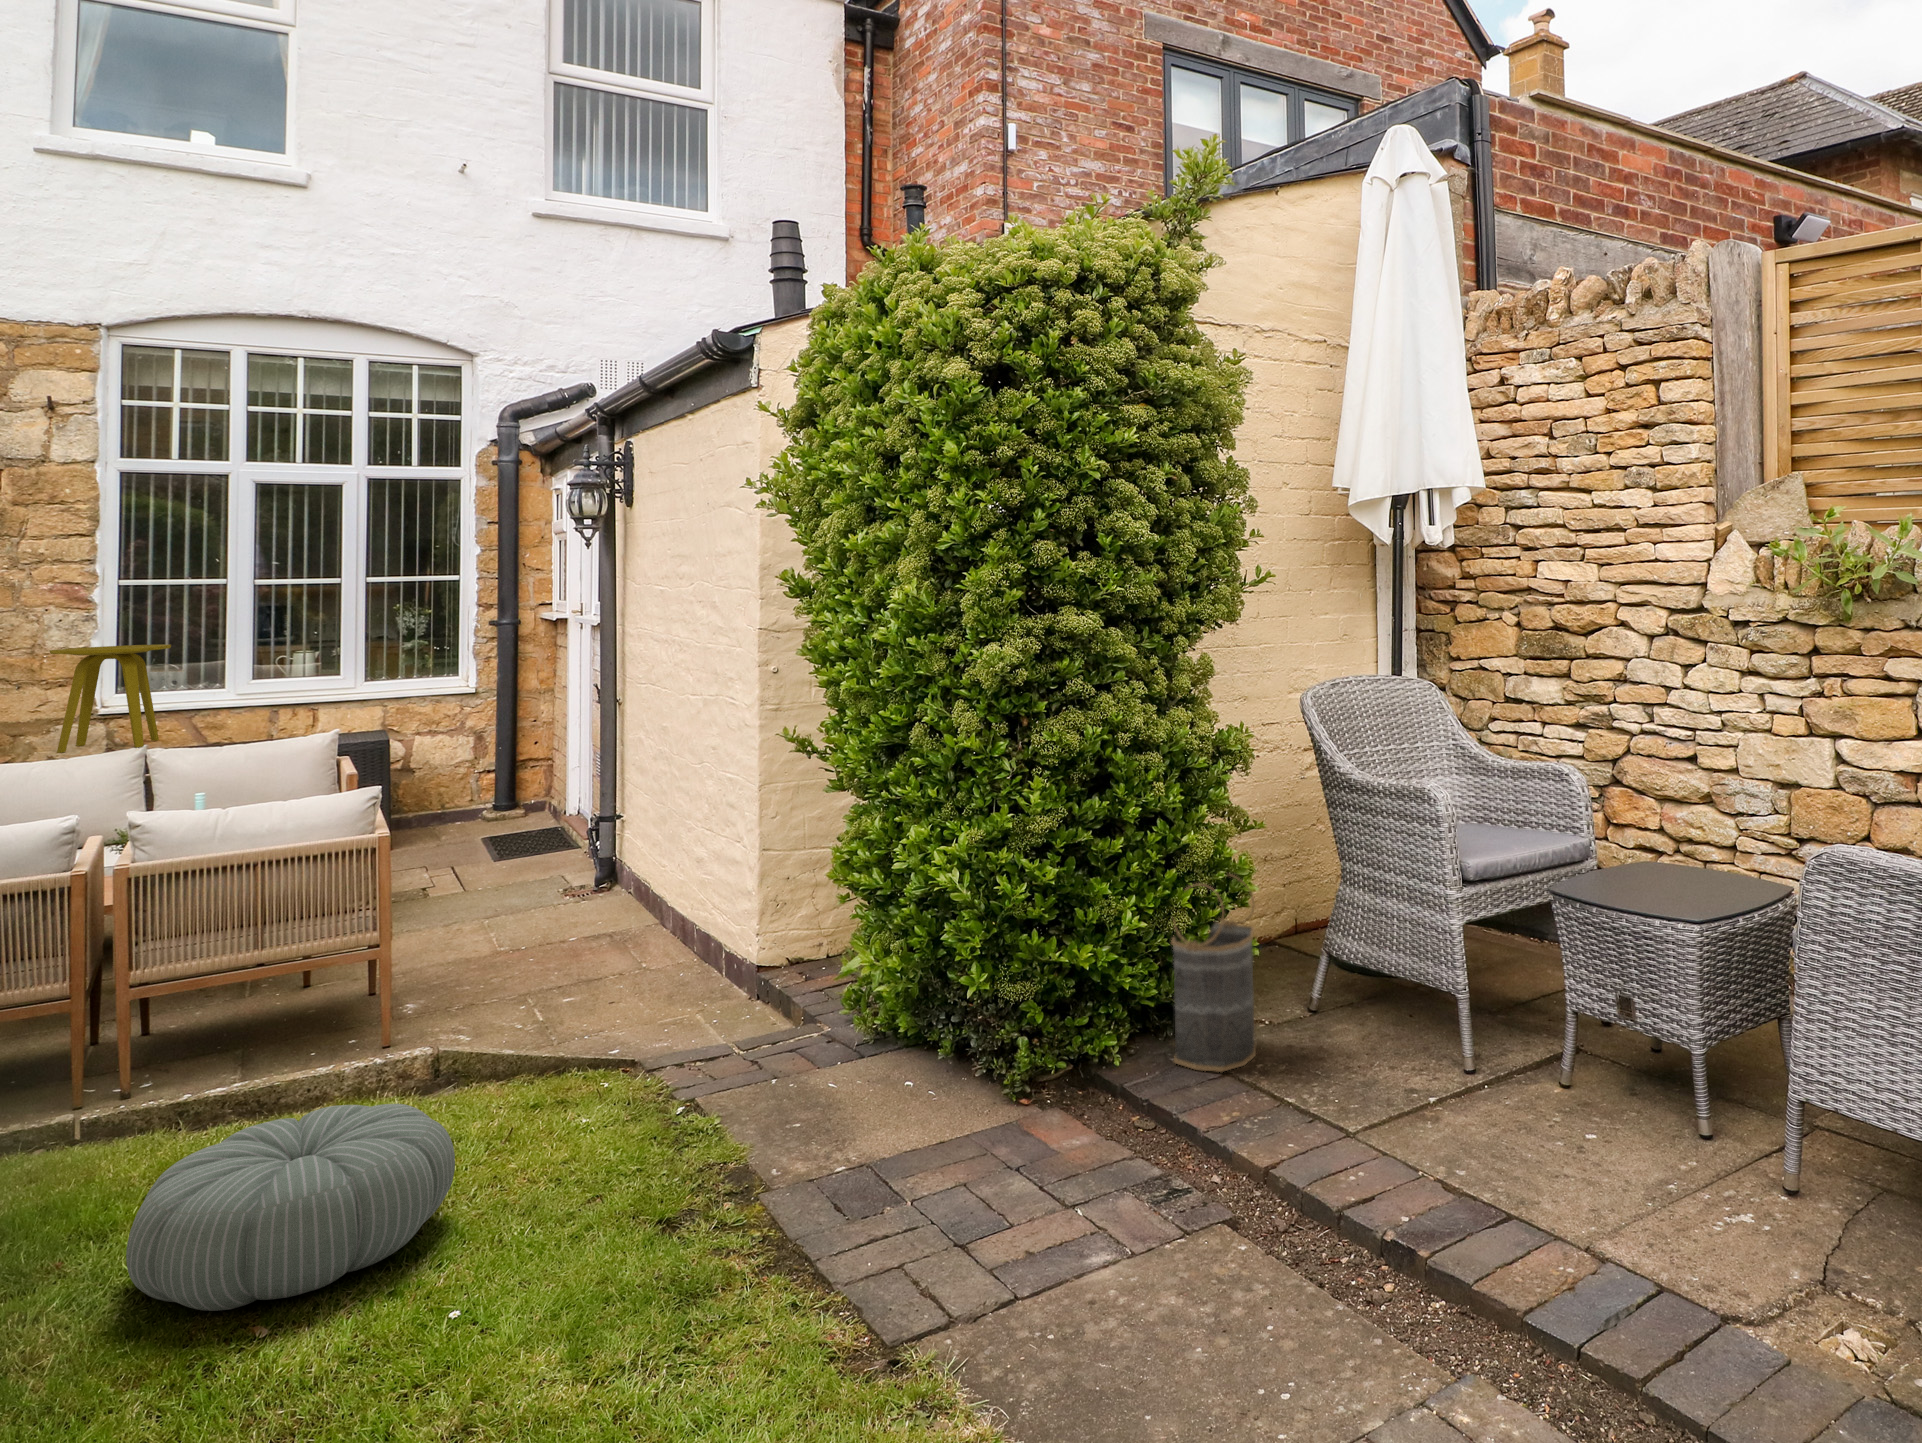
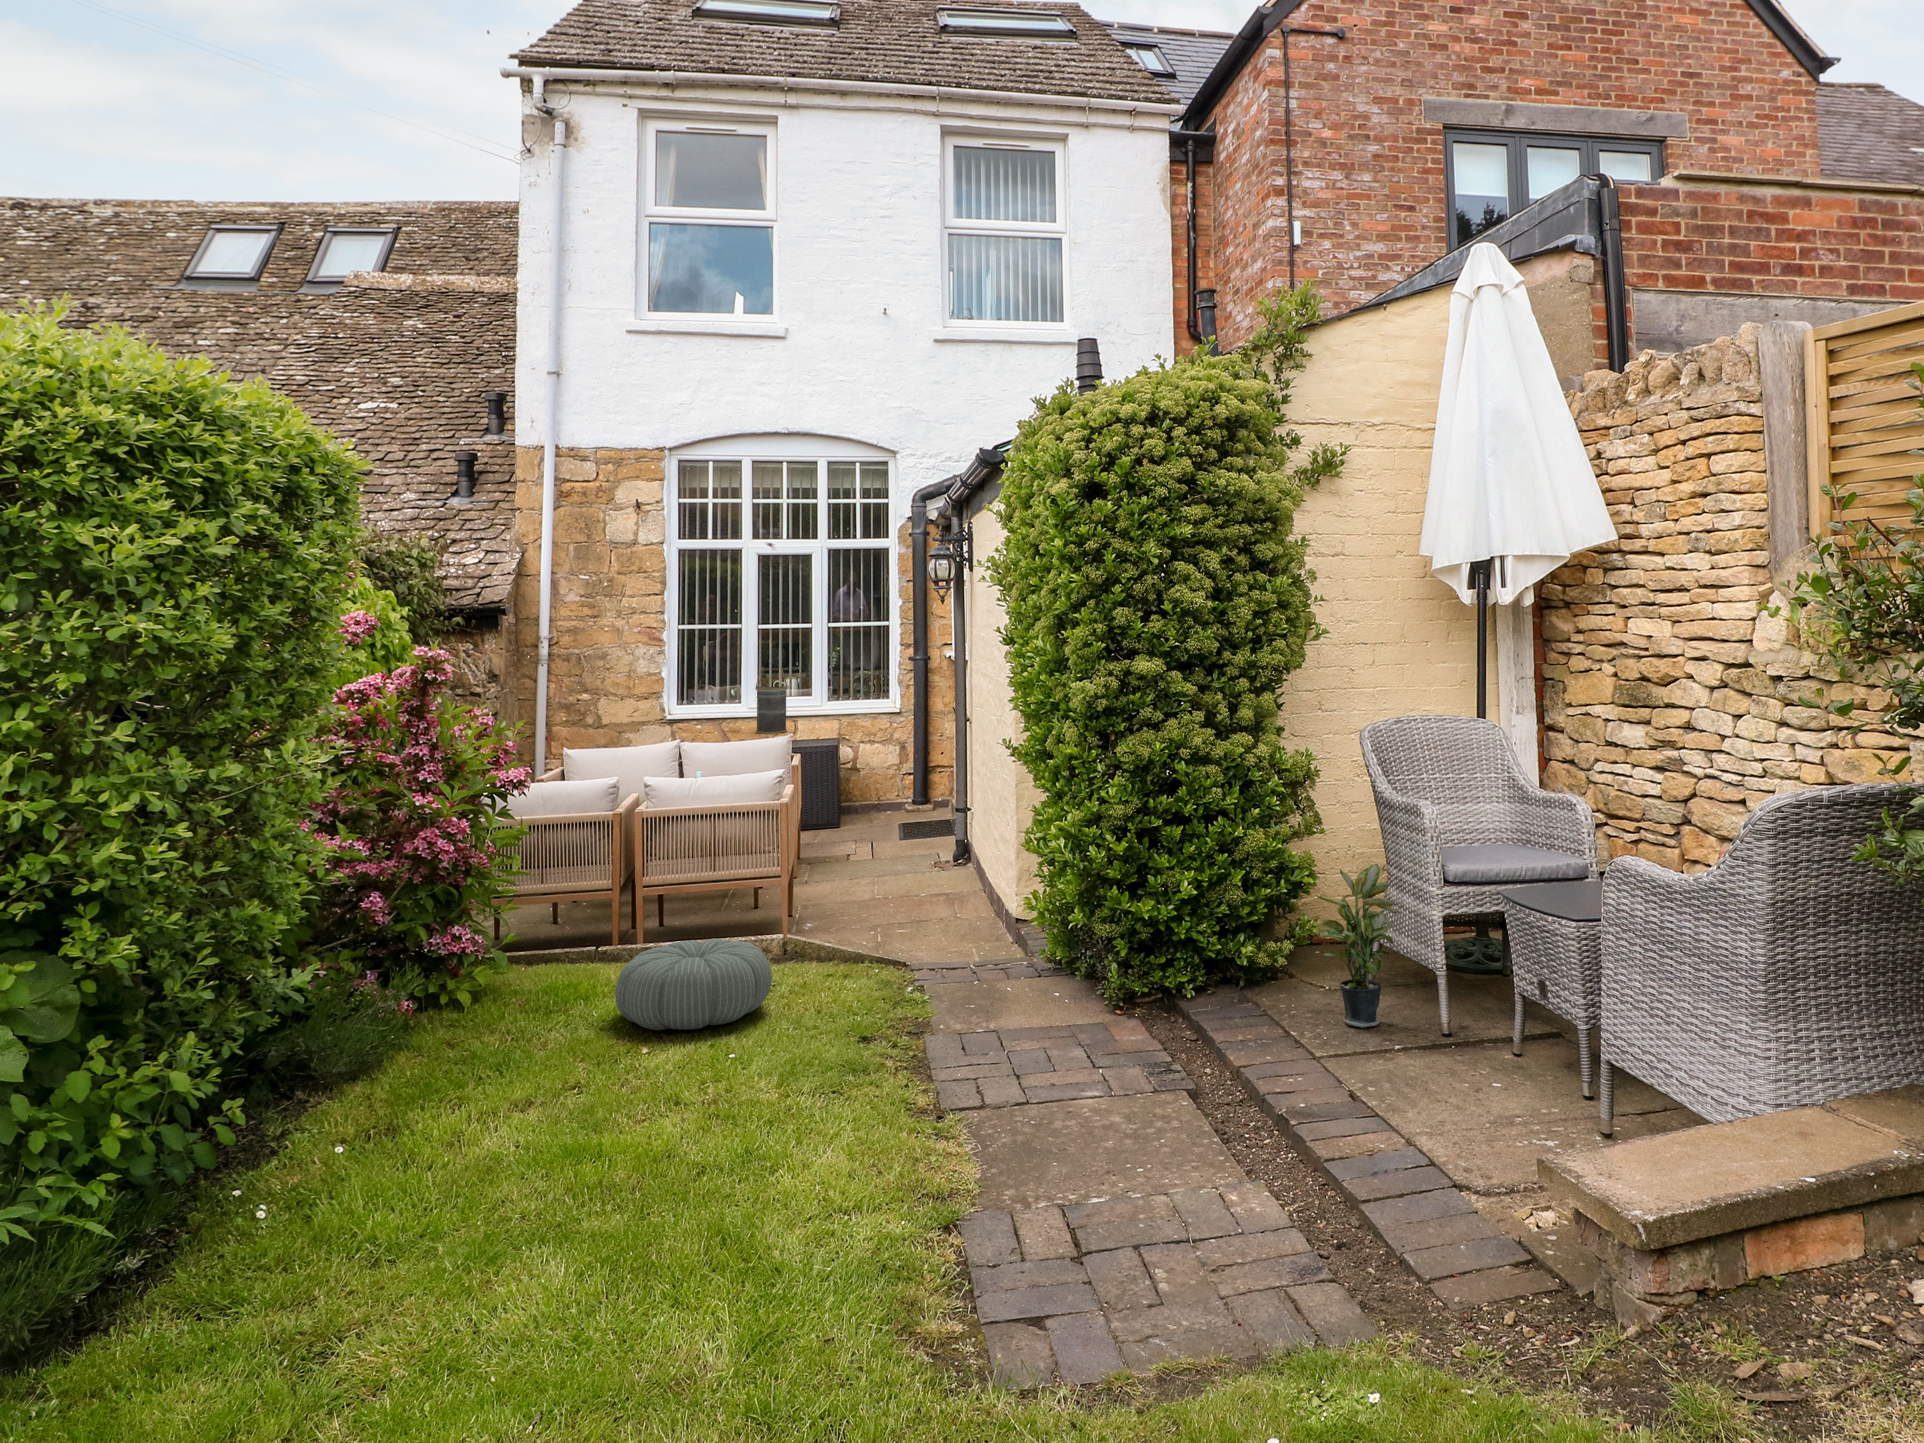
side table: present [50,645,171,753] -> none [651,667,714,738]
potted plant: none [1298,864,1405,1074] -> present [1317,864,1399,1028]
basket: present [1171,875,1256,1072] -> present [755,667,789,734]

